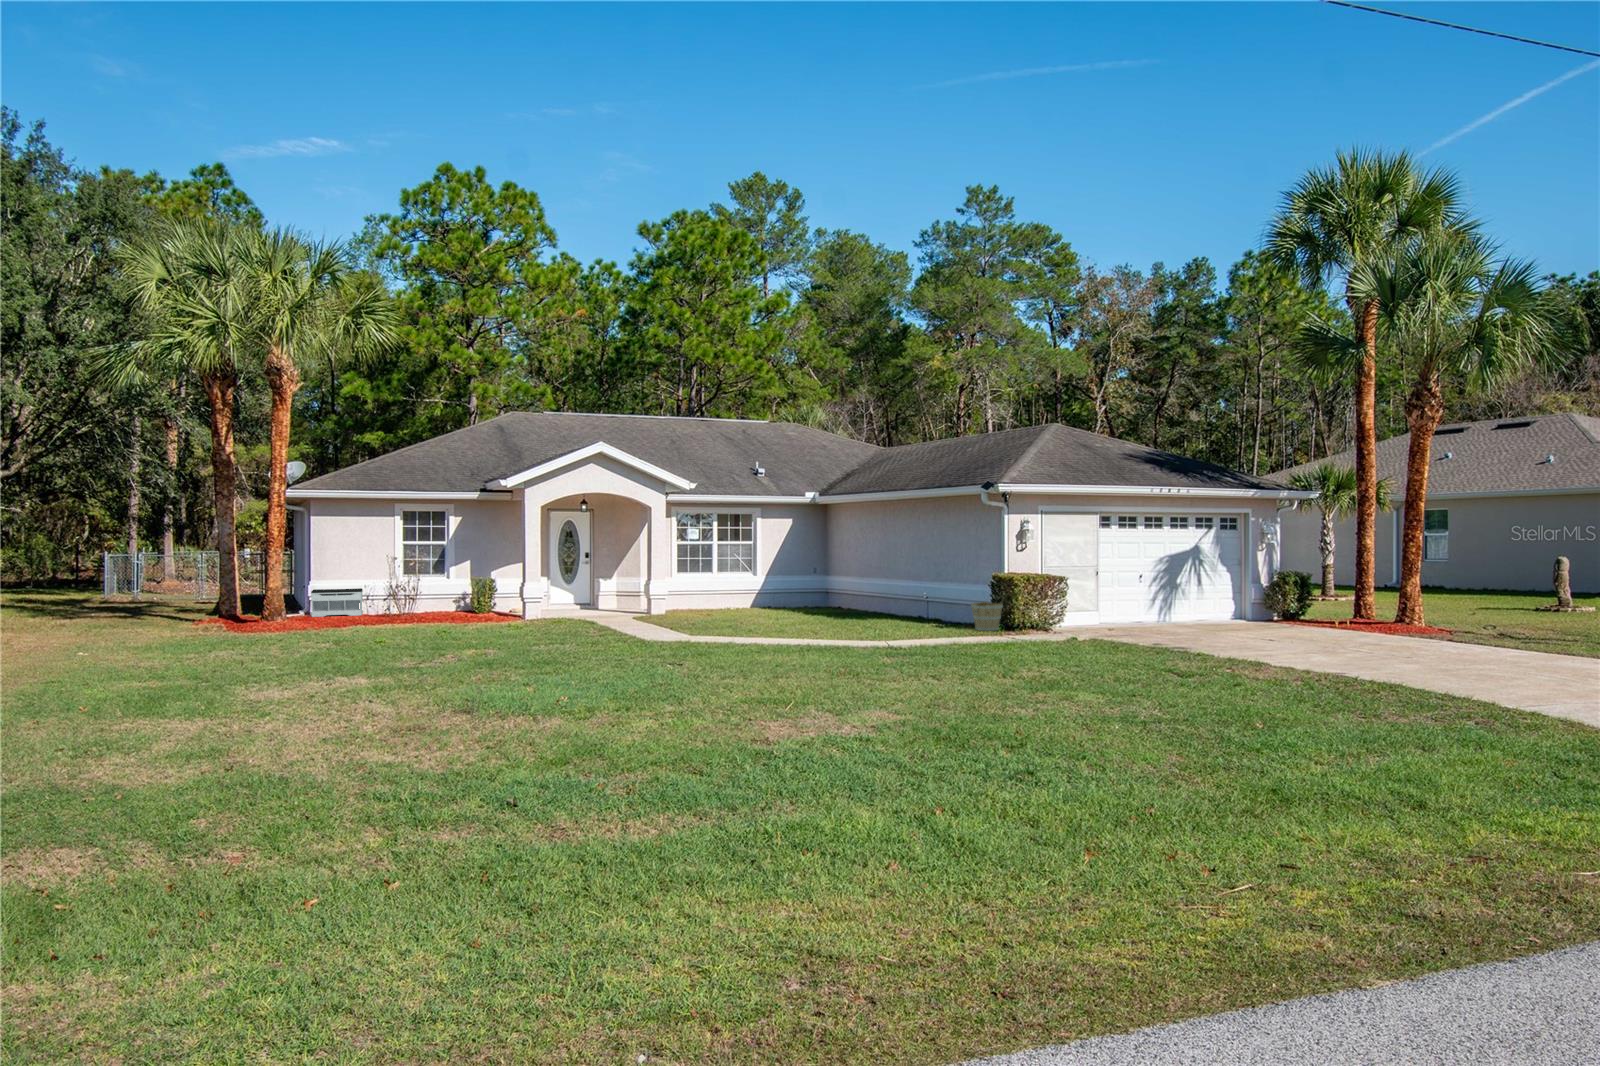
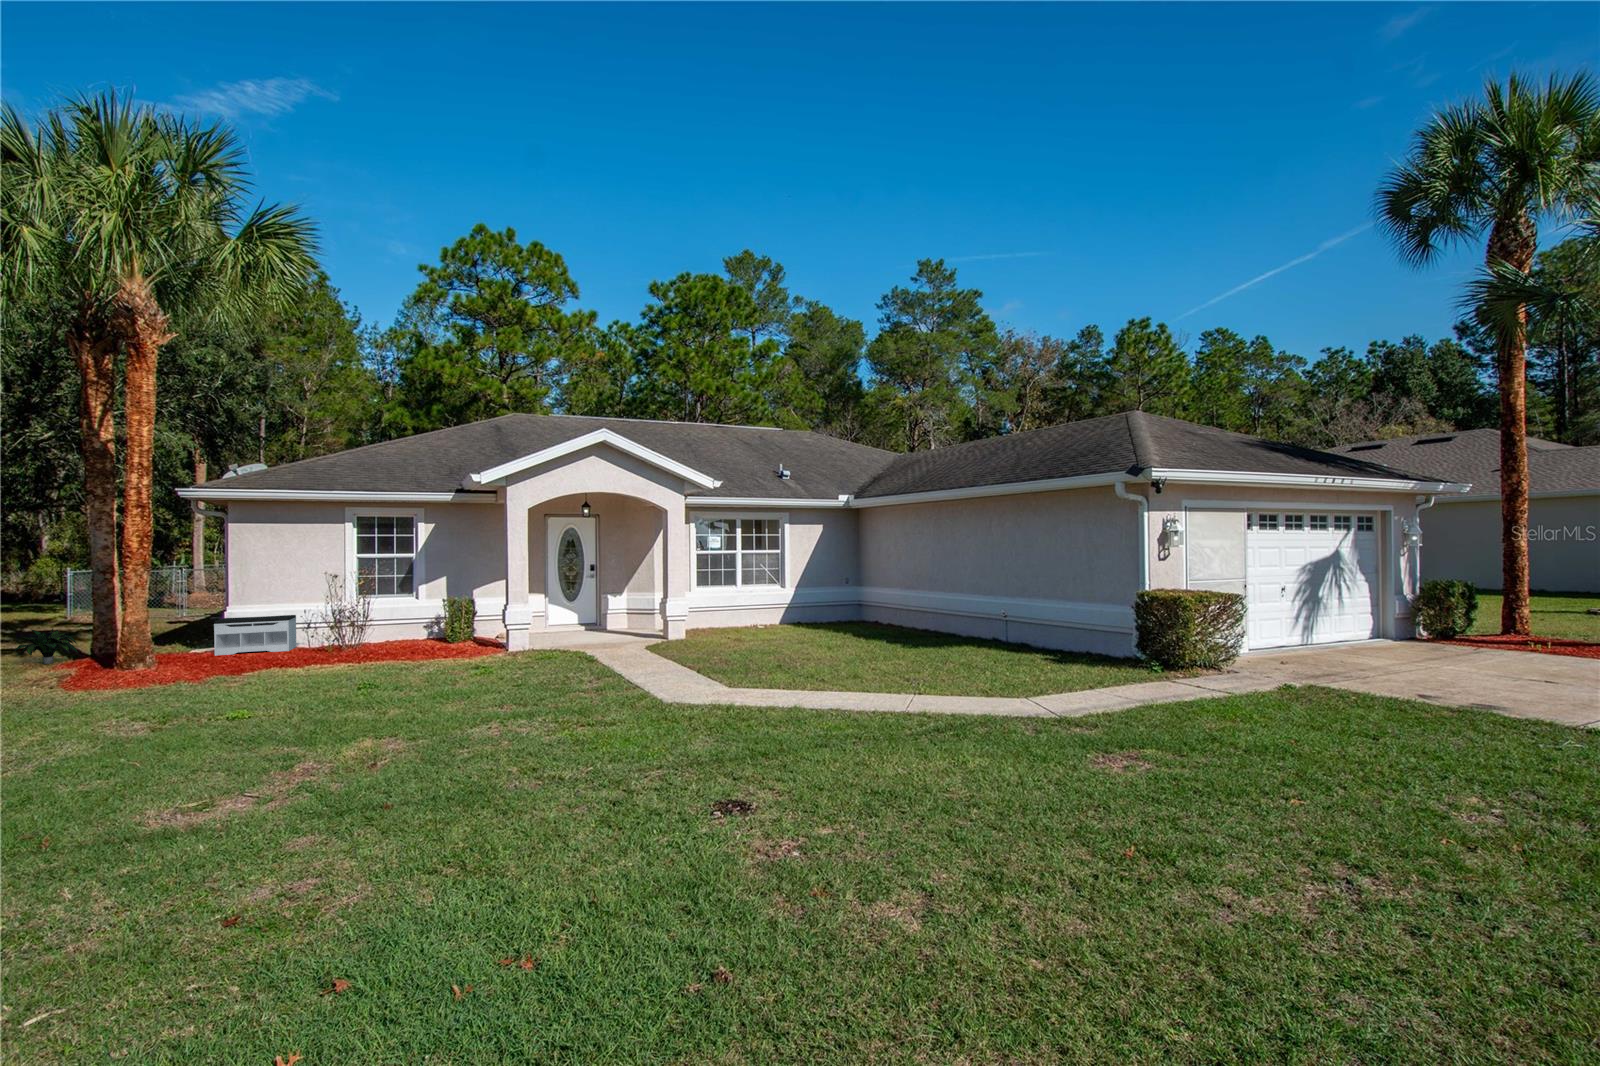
potted plant: none [183,592,222,619] -> present [14,629,78,664]
wooden bucket: present [971,602,1003,631] -> none [1122,629,1171,673]

